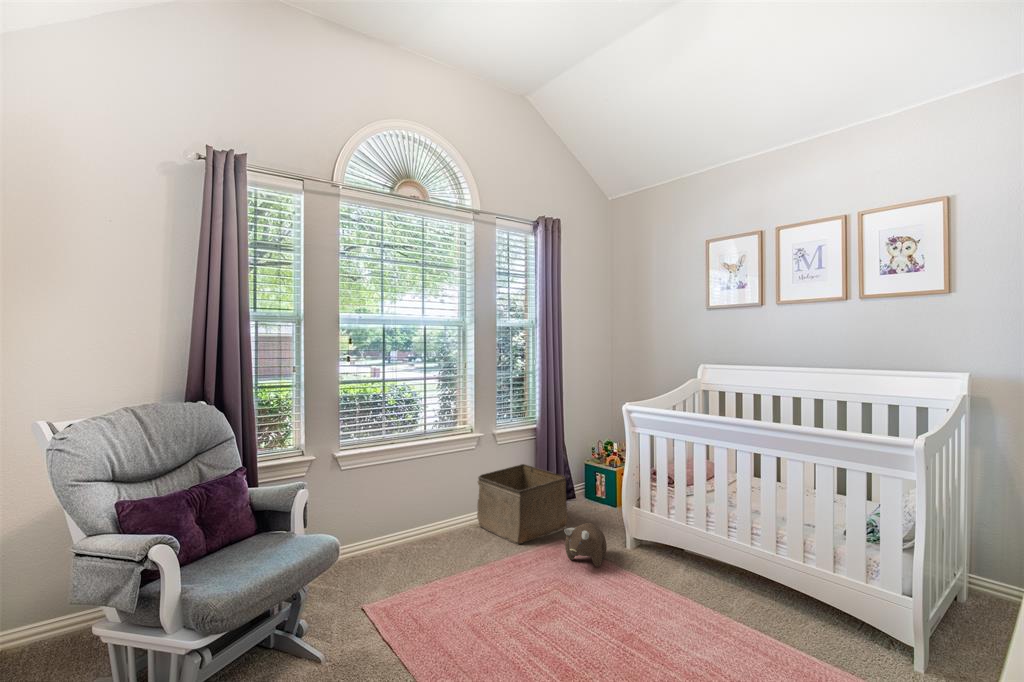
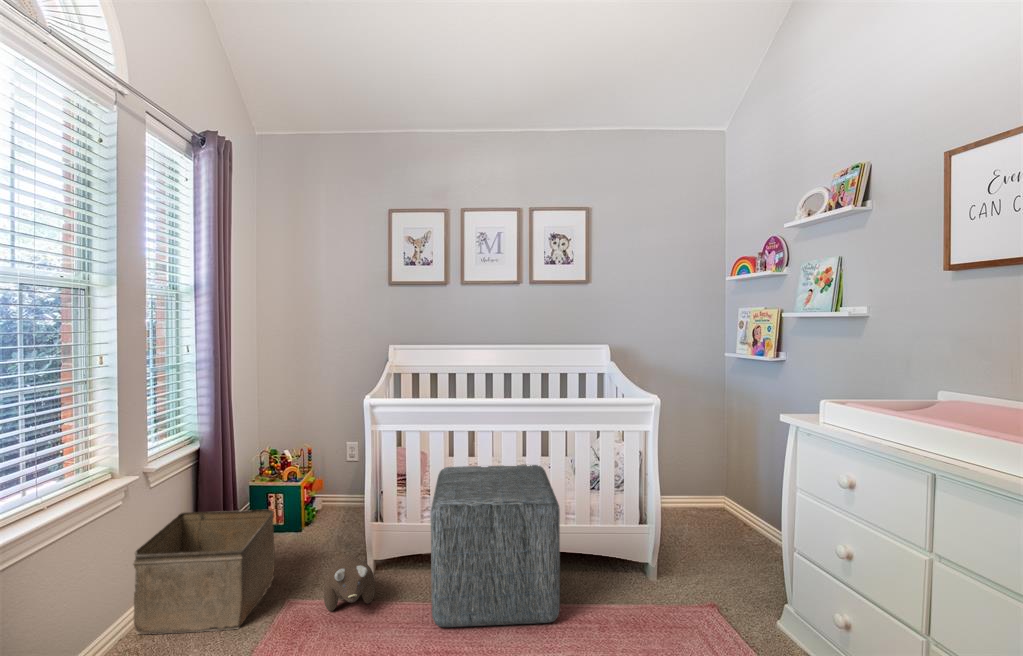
ottoman: none [615,474,777,654] -> present [431,465,560,627]

